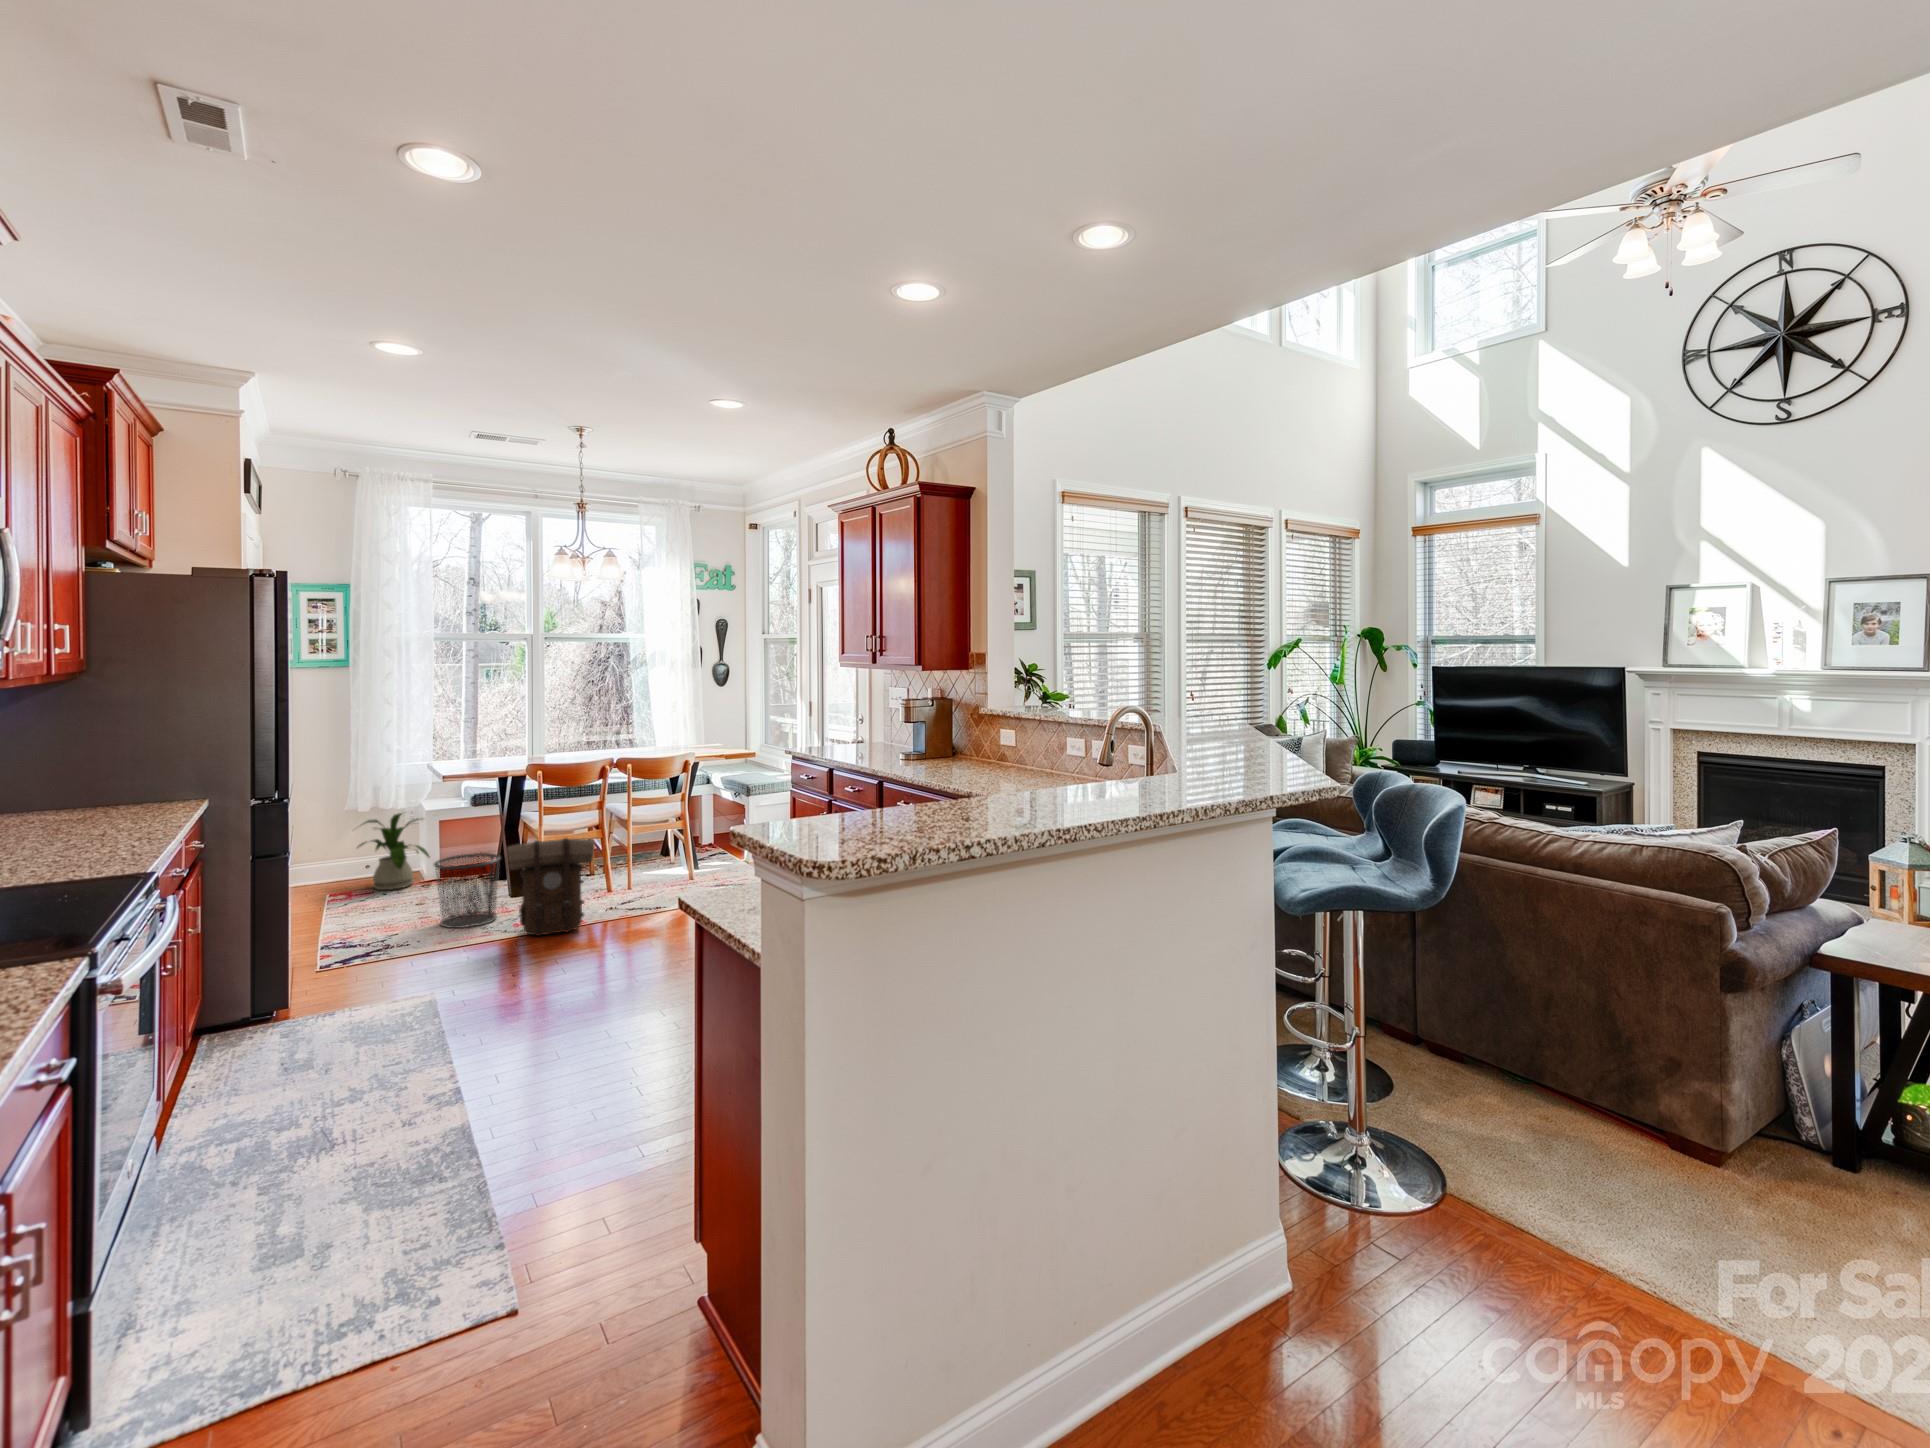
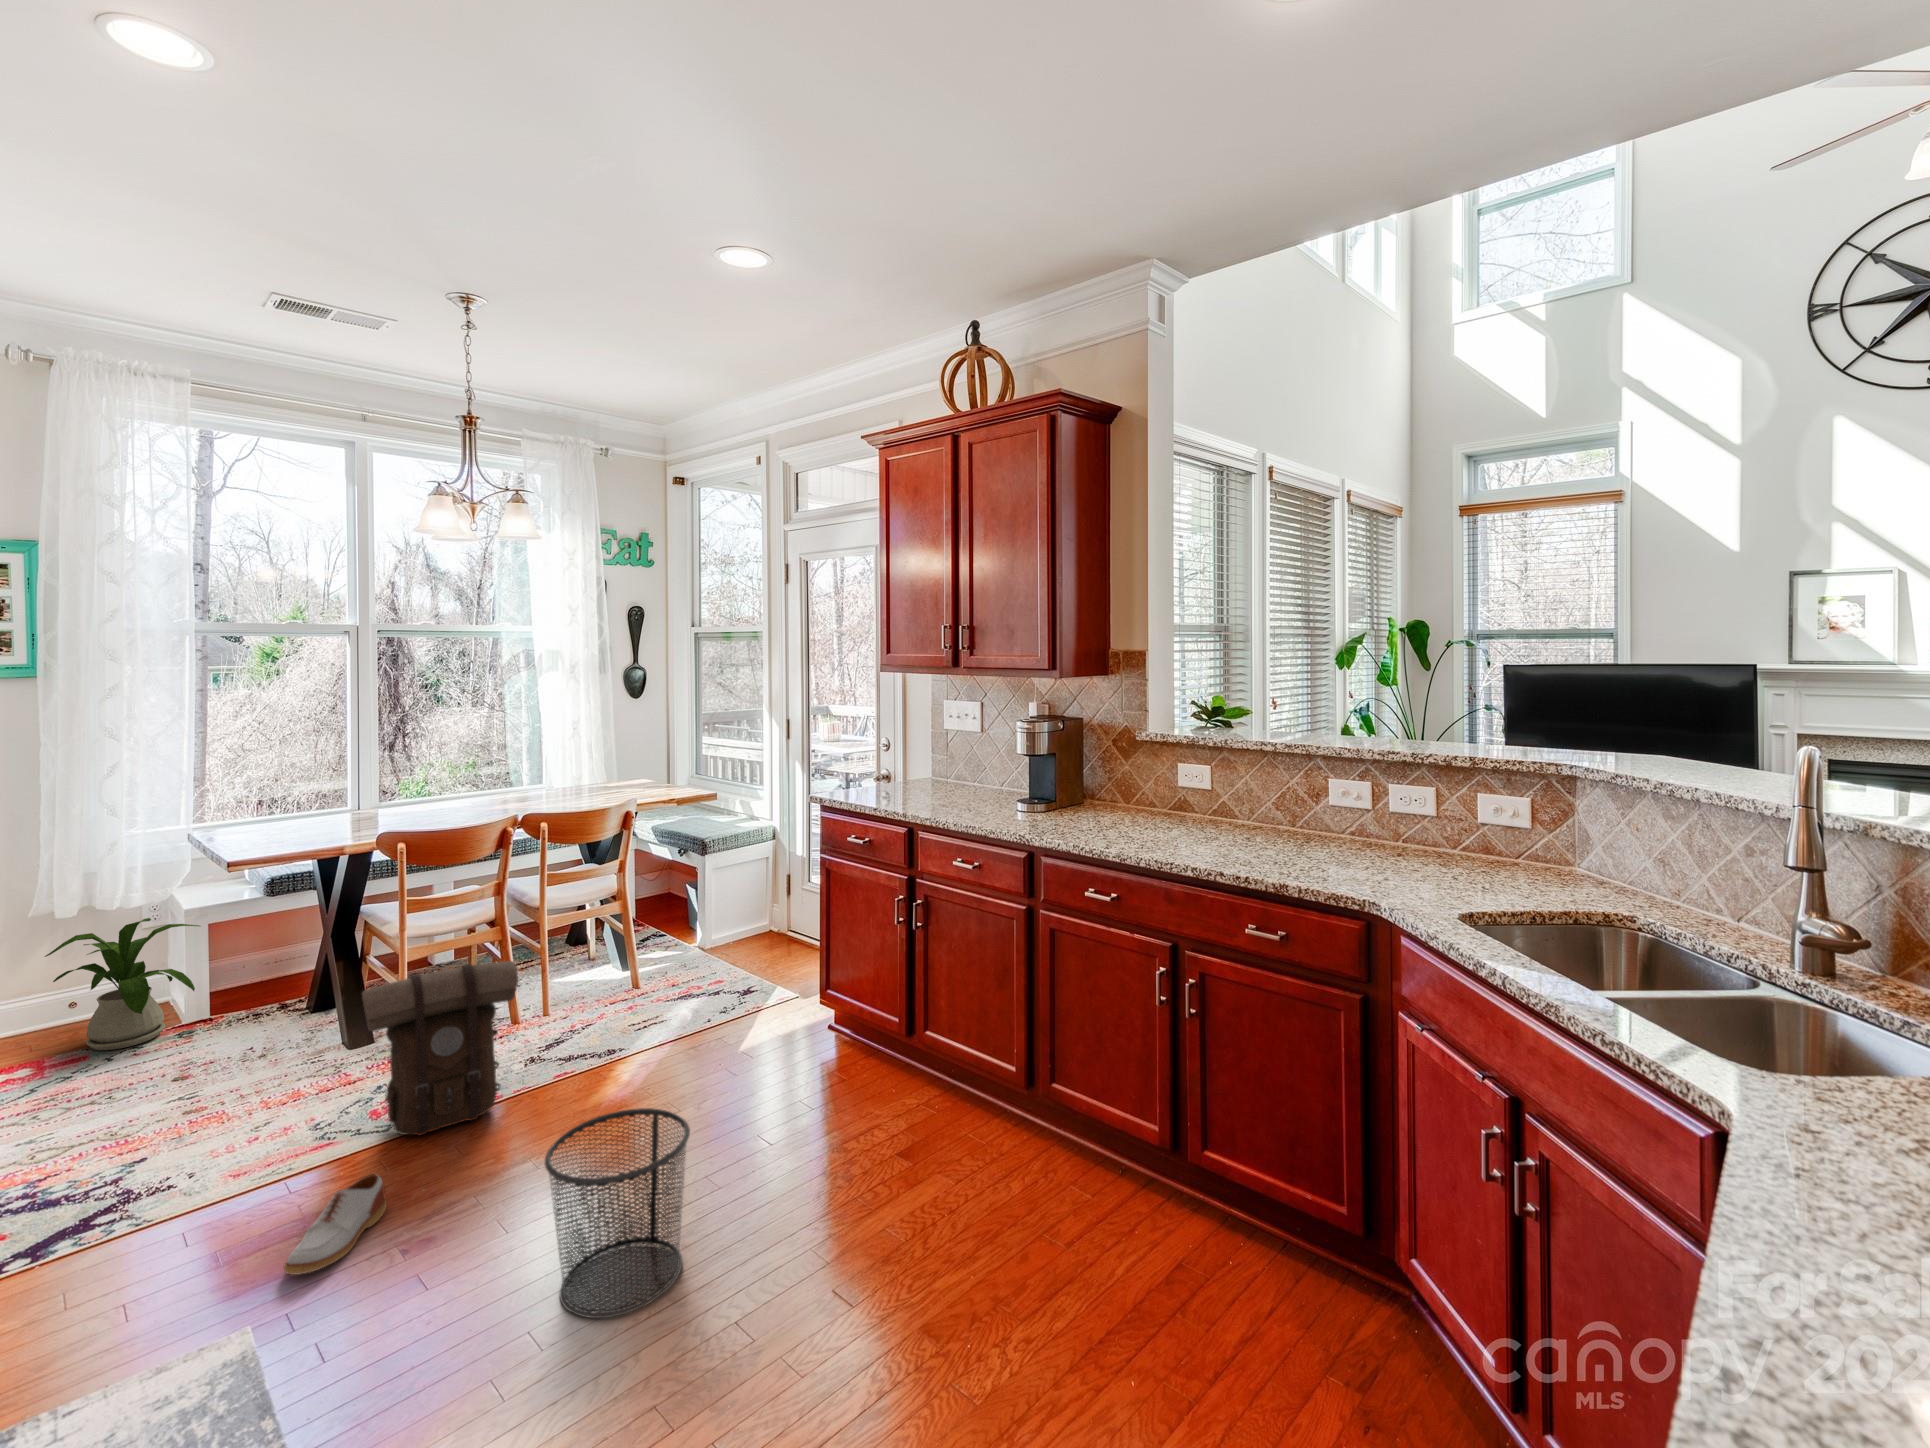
waste bin: present [434,853,500,928] -> present [545,1108,690,1318]
shoe: none [456,941,511,977] -> present [284,1174,387,1275]

